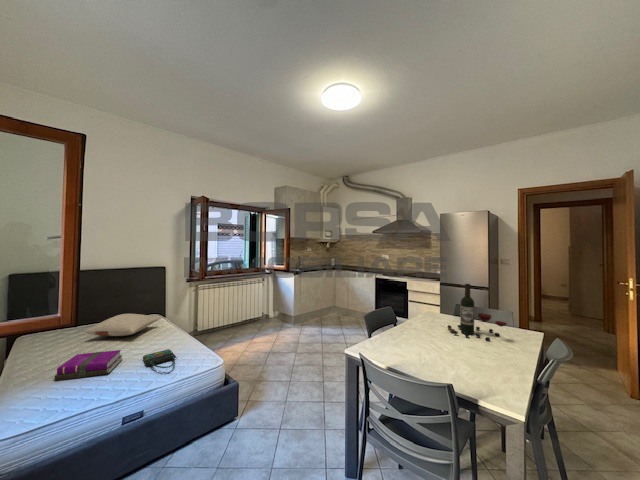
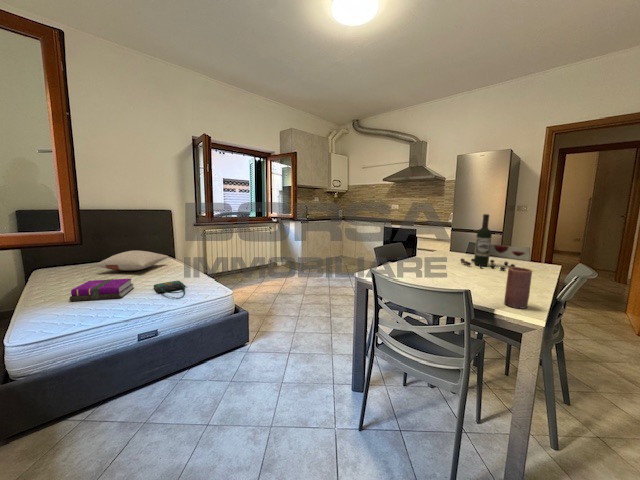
candle: none [489,355,511,400] -> present [504,267,532,308]

